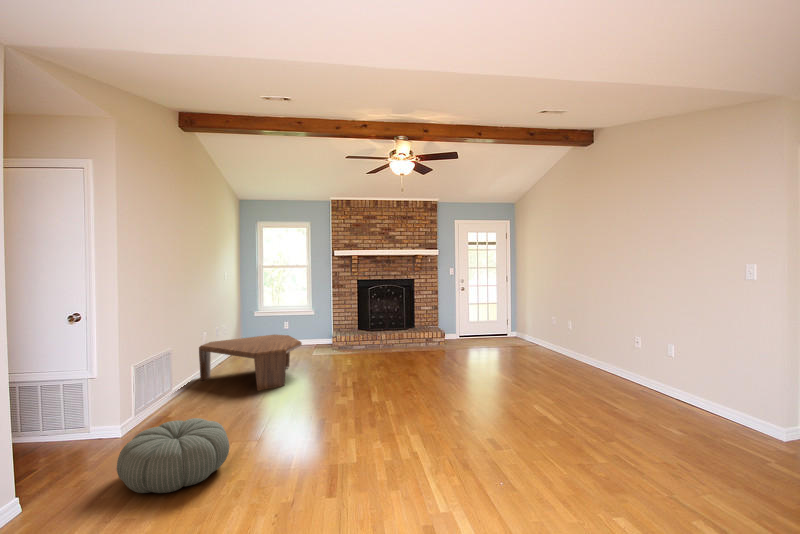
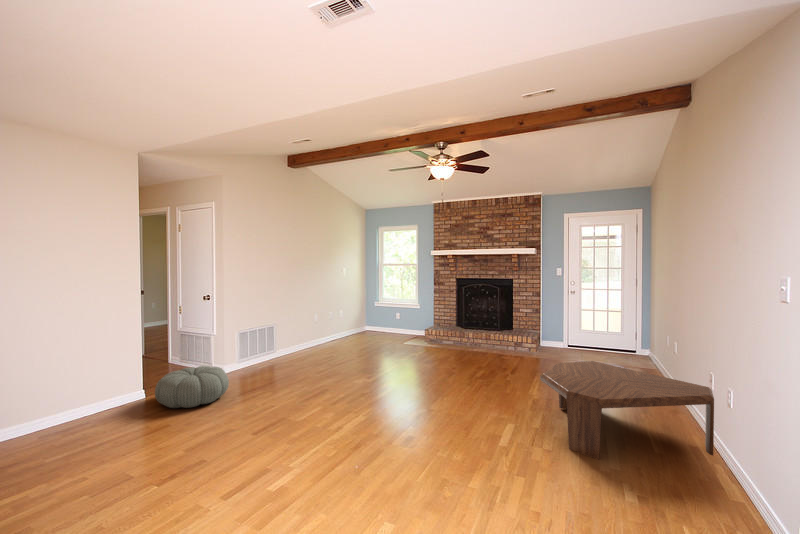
coffee table: present [199,335,302,391] -> present [540,361,714,460]

